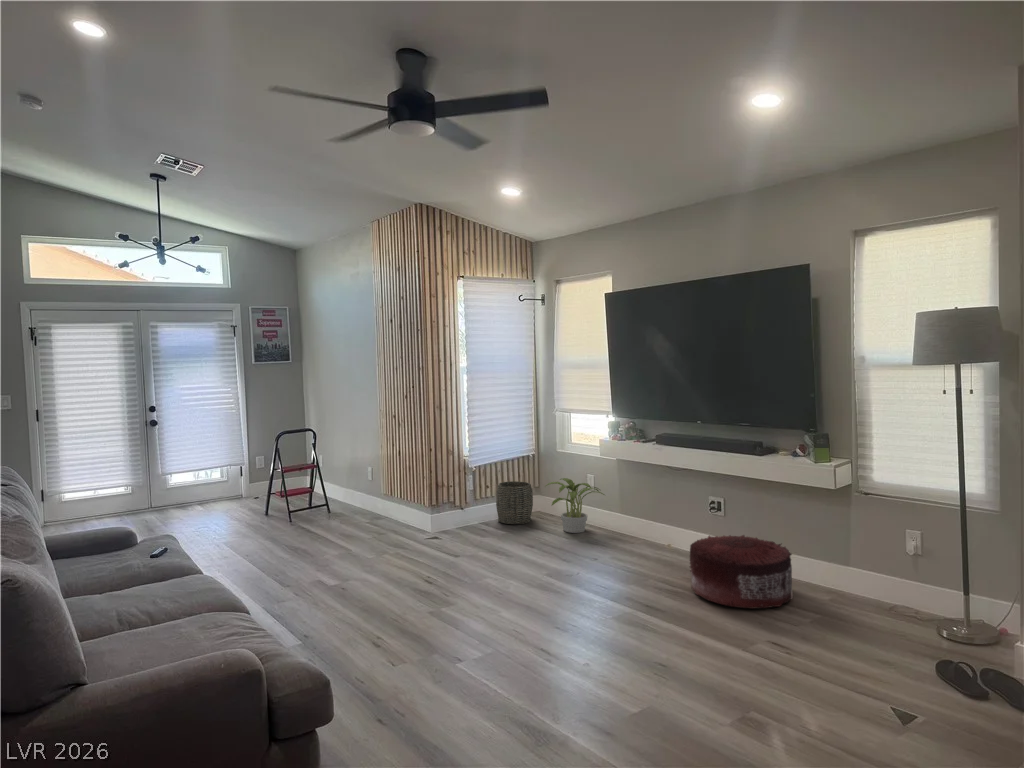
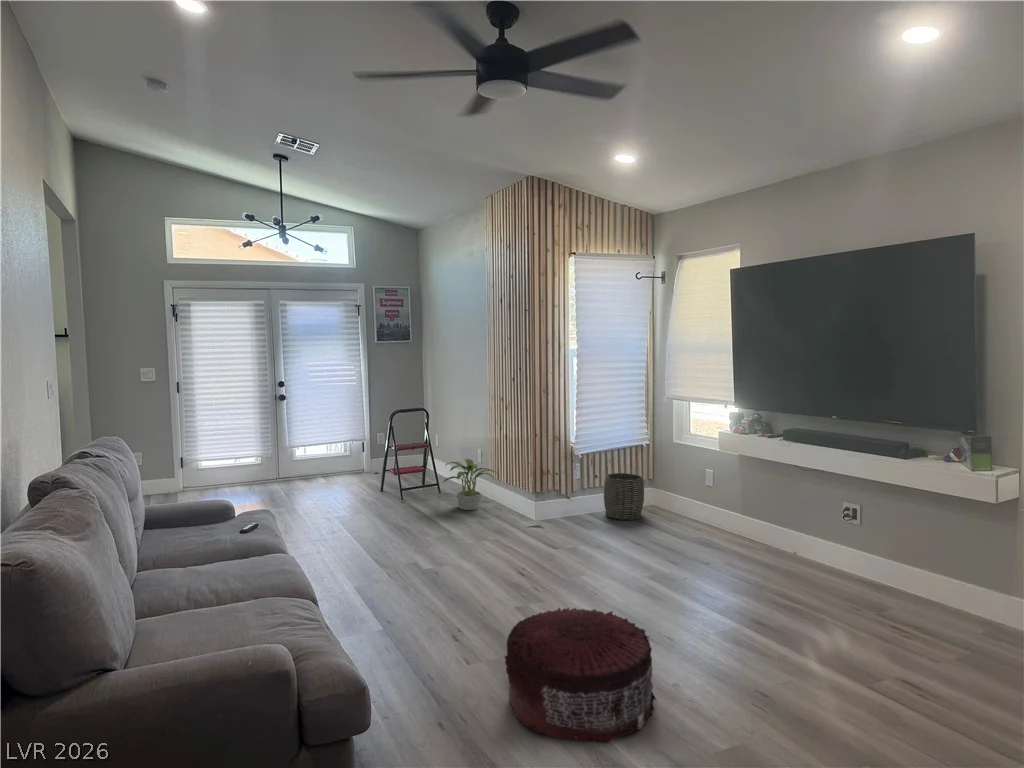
potted plant: present [546,478,604,533] -> present [443,459,495,510]
pouf: present [690,535,793,609] -> present [505,608,656,743]

